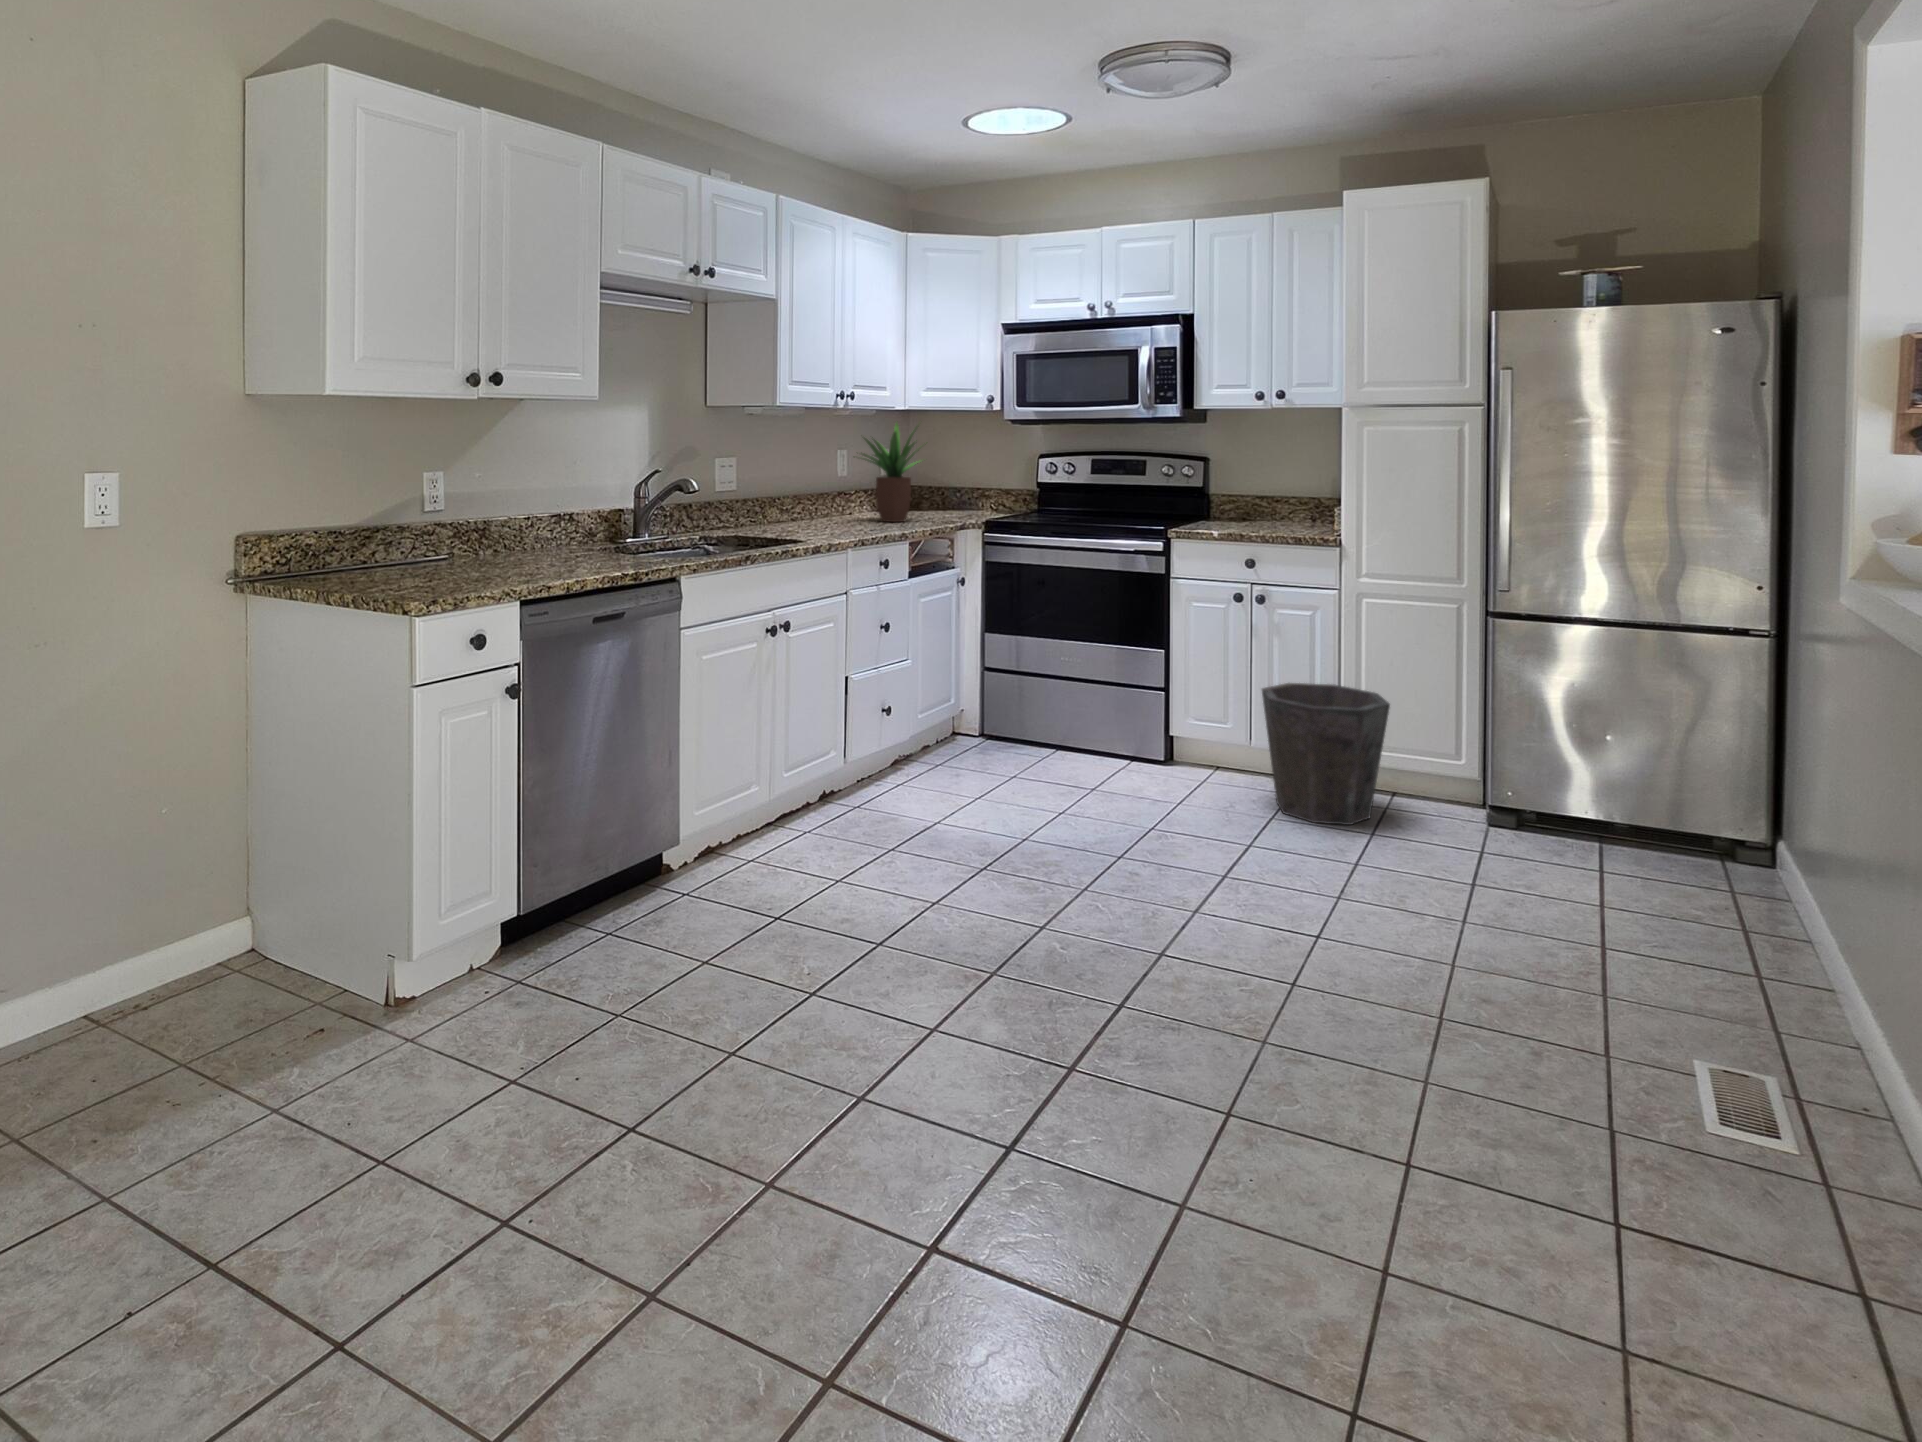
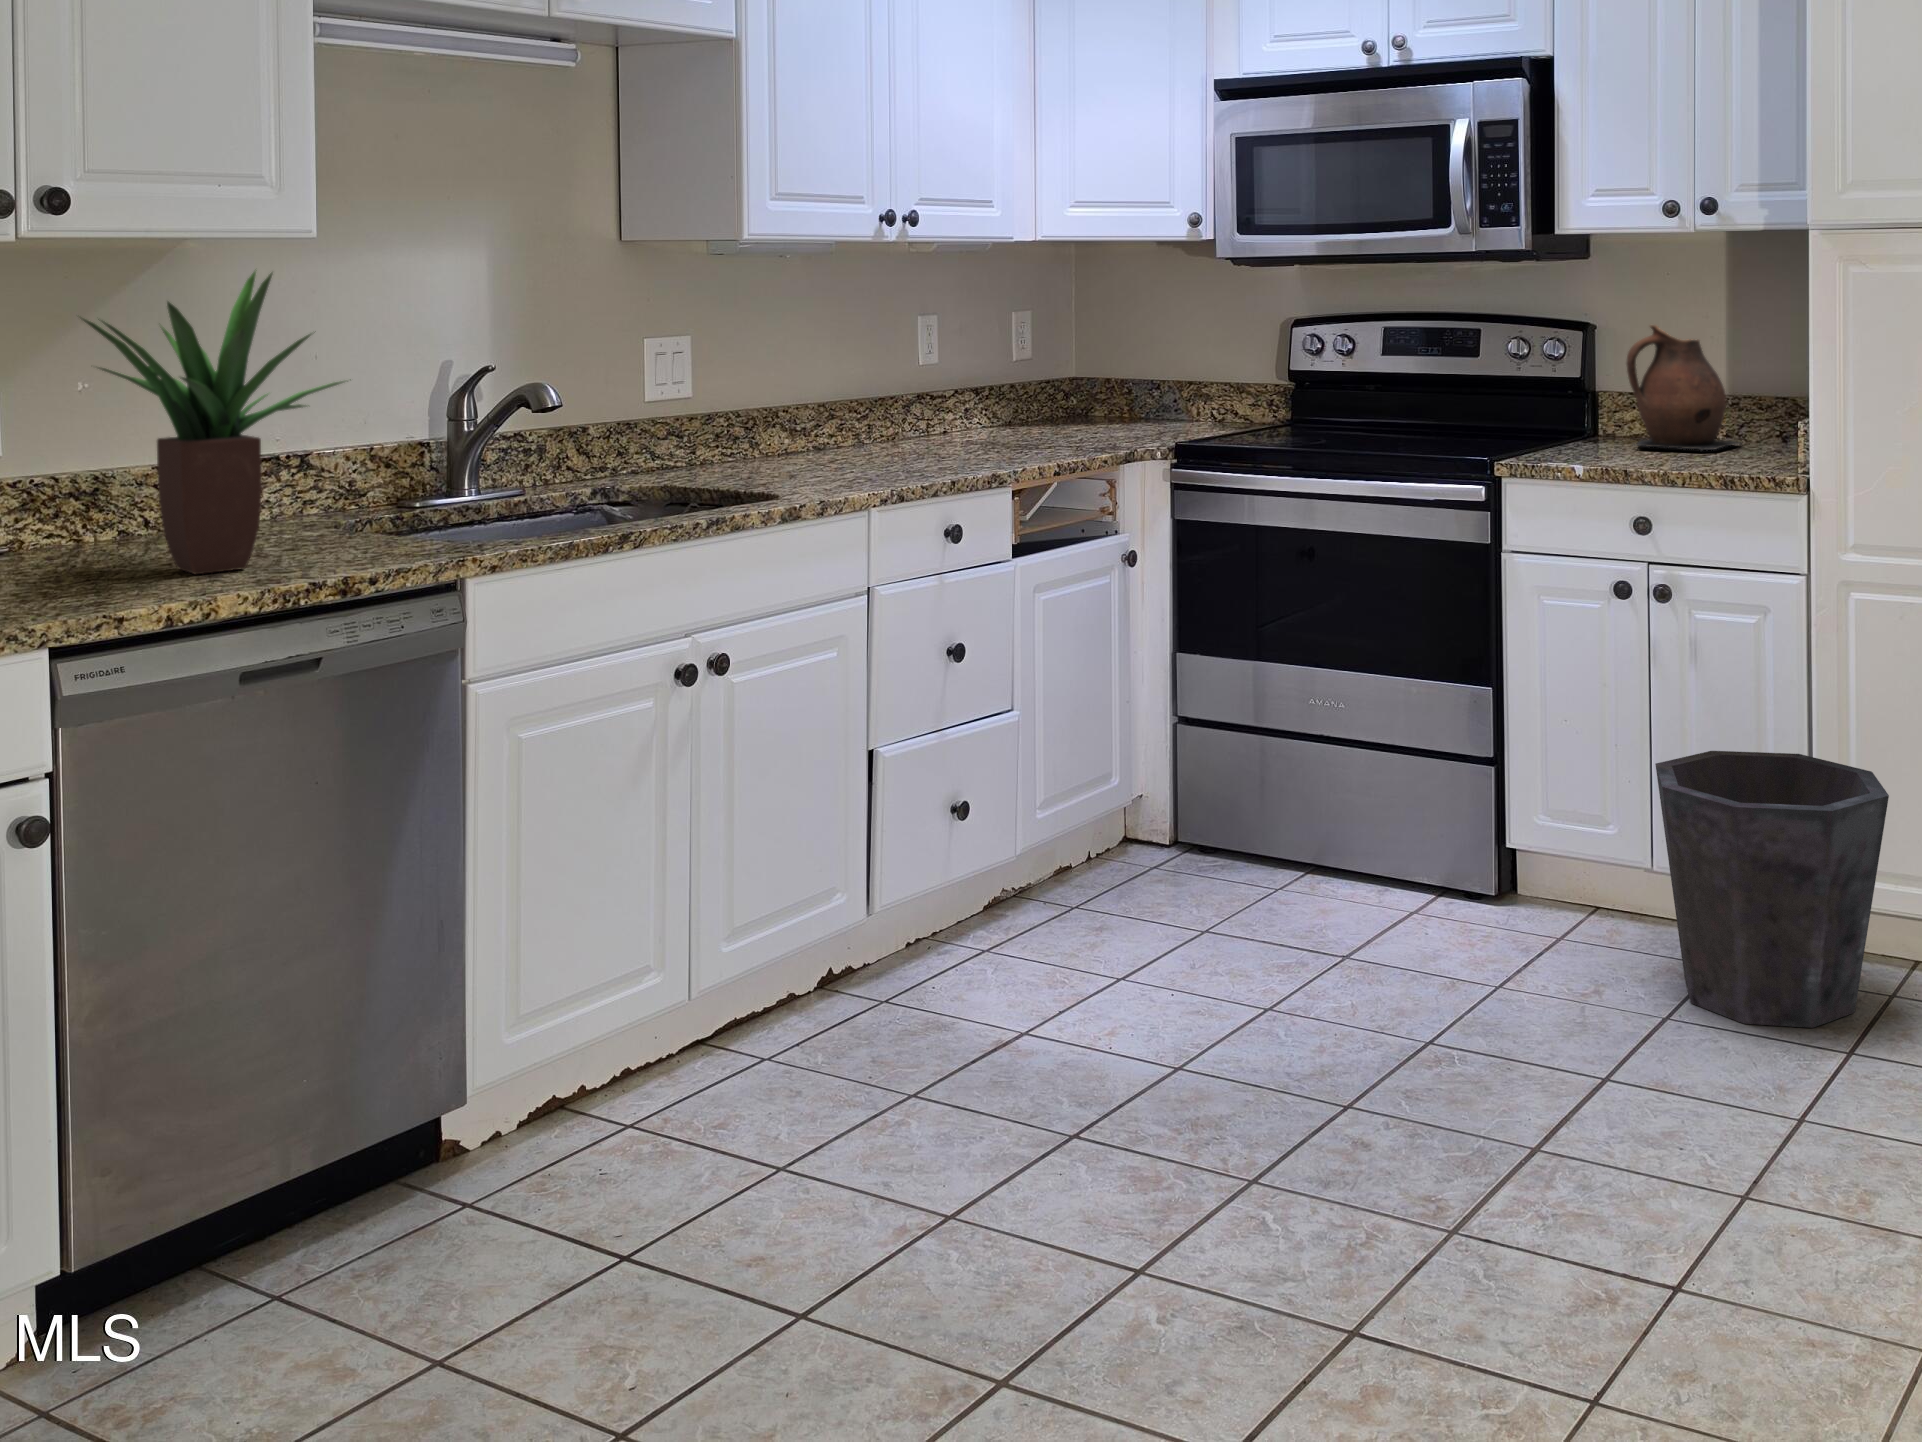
potted plant: present [861,423,920,522] -> present [82,272,351,574]
ceramic pitcher: none [1235,458,1296,526] -> present [1627,325,1742,451]

